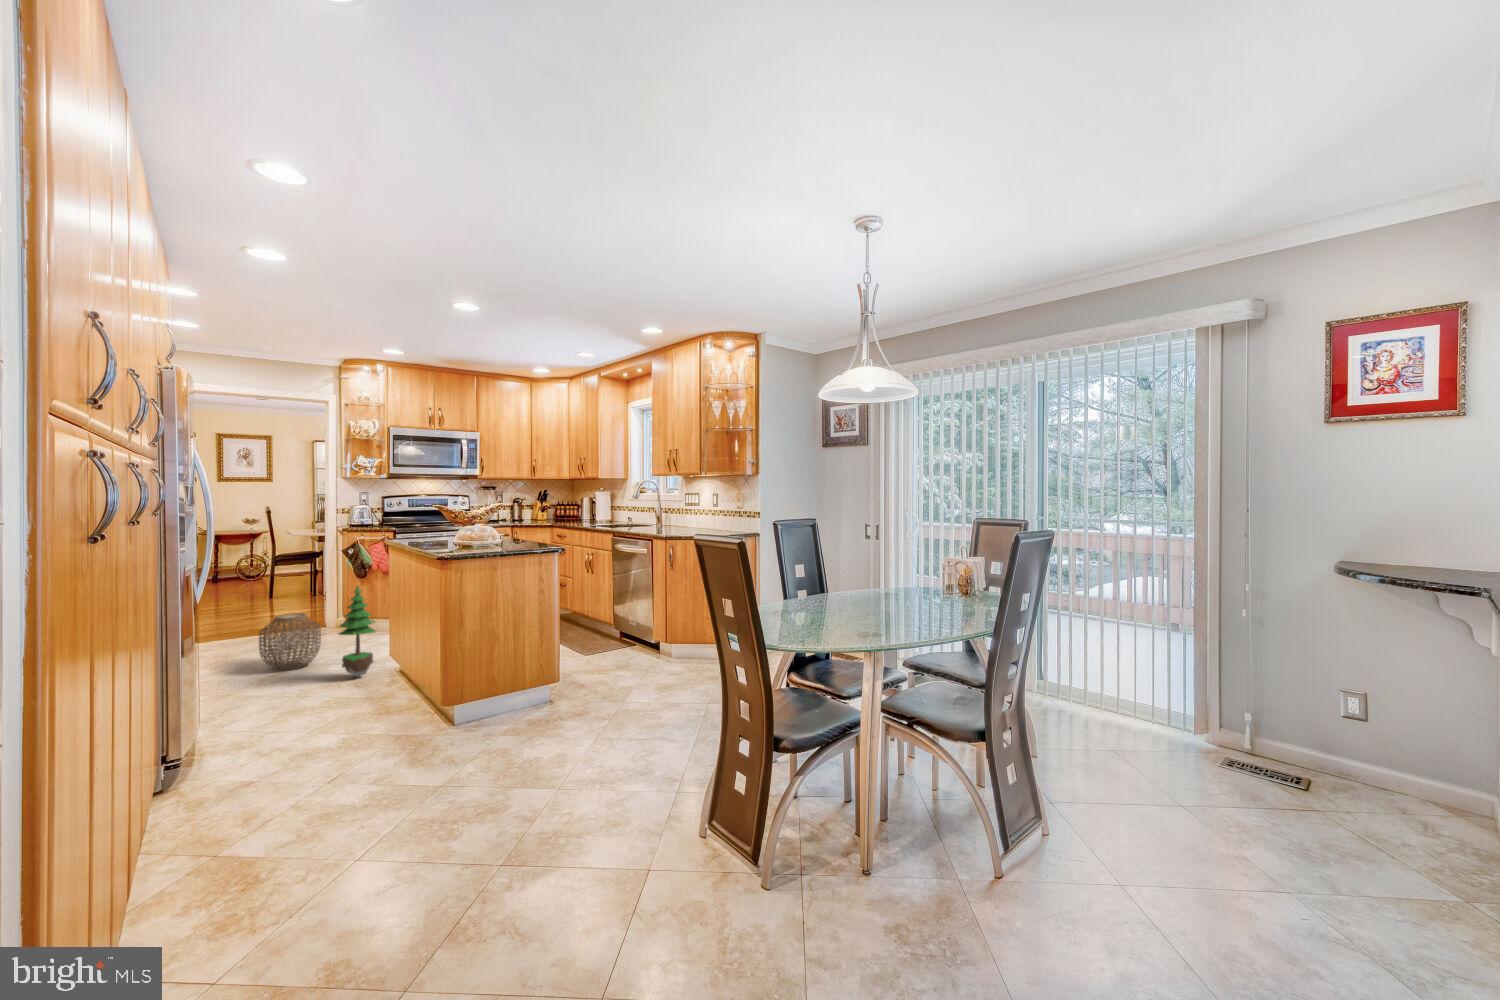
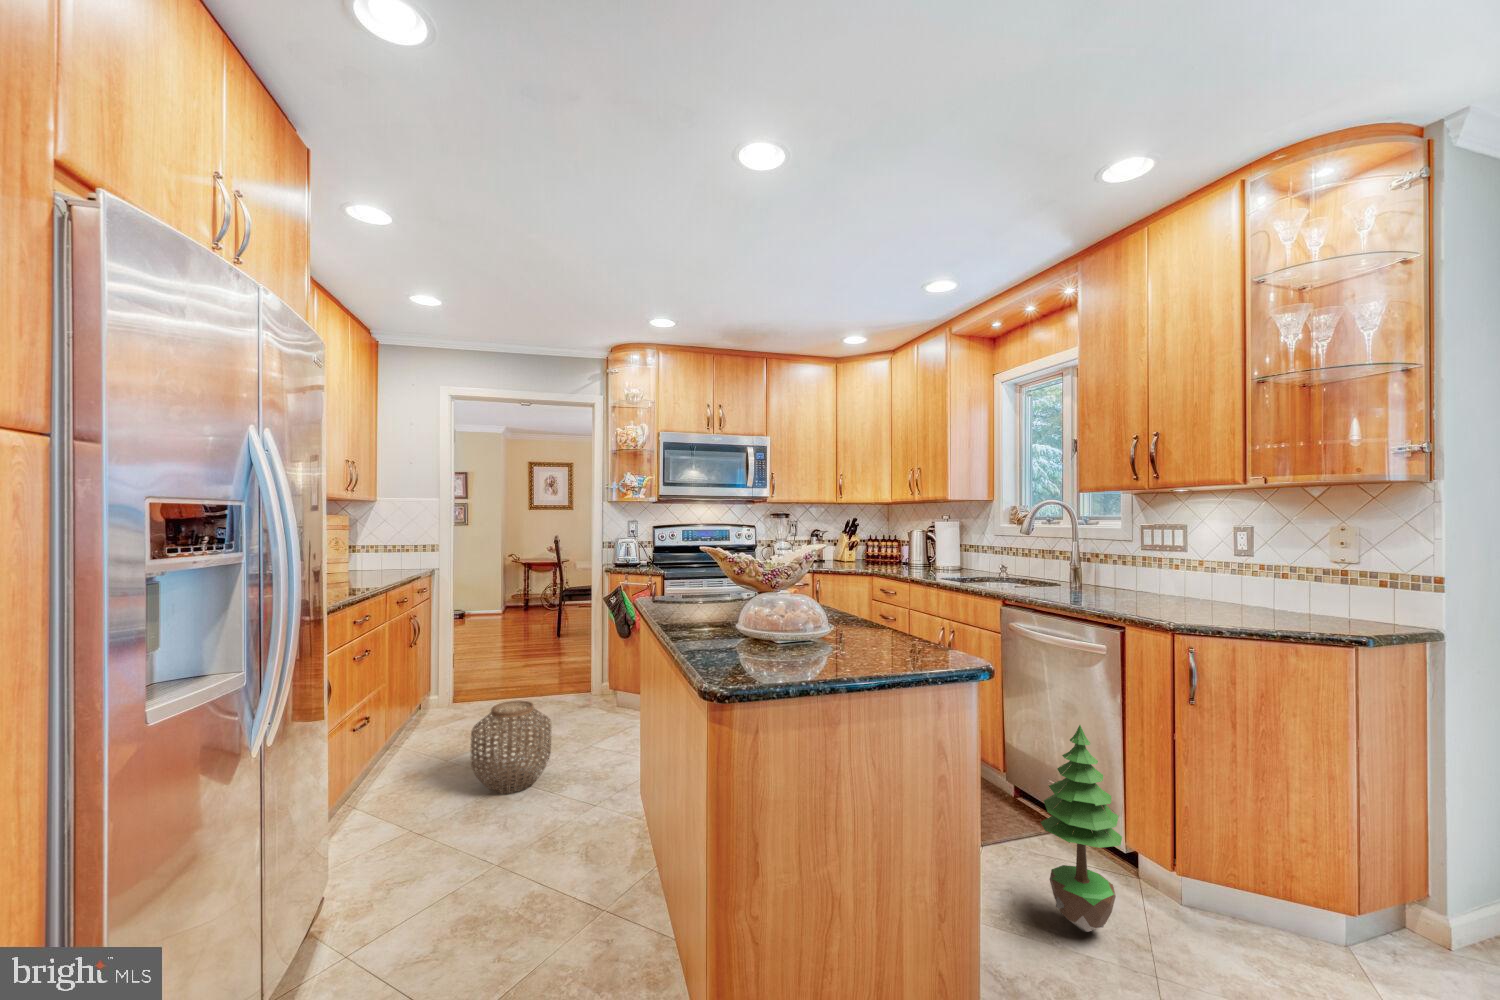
potted tree: present [339,586,375,677] -> present [1041,725,1122,932]

